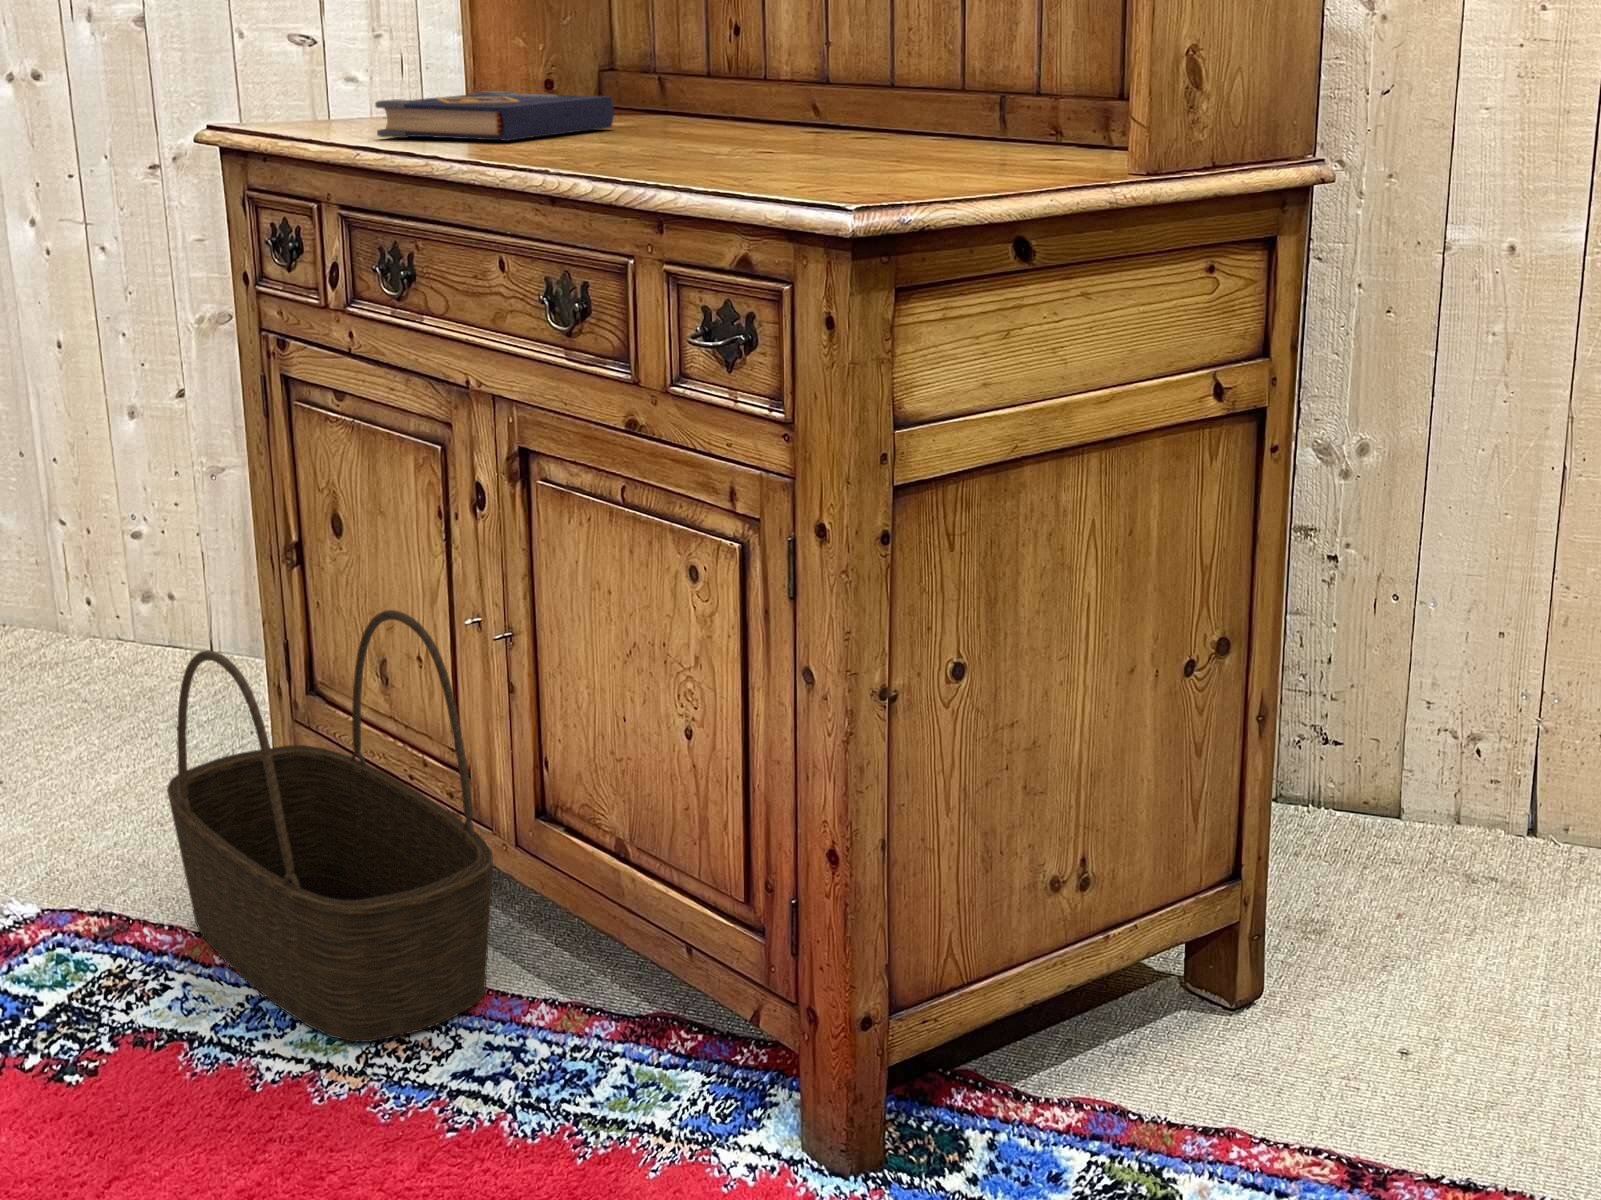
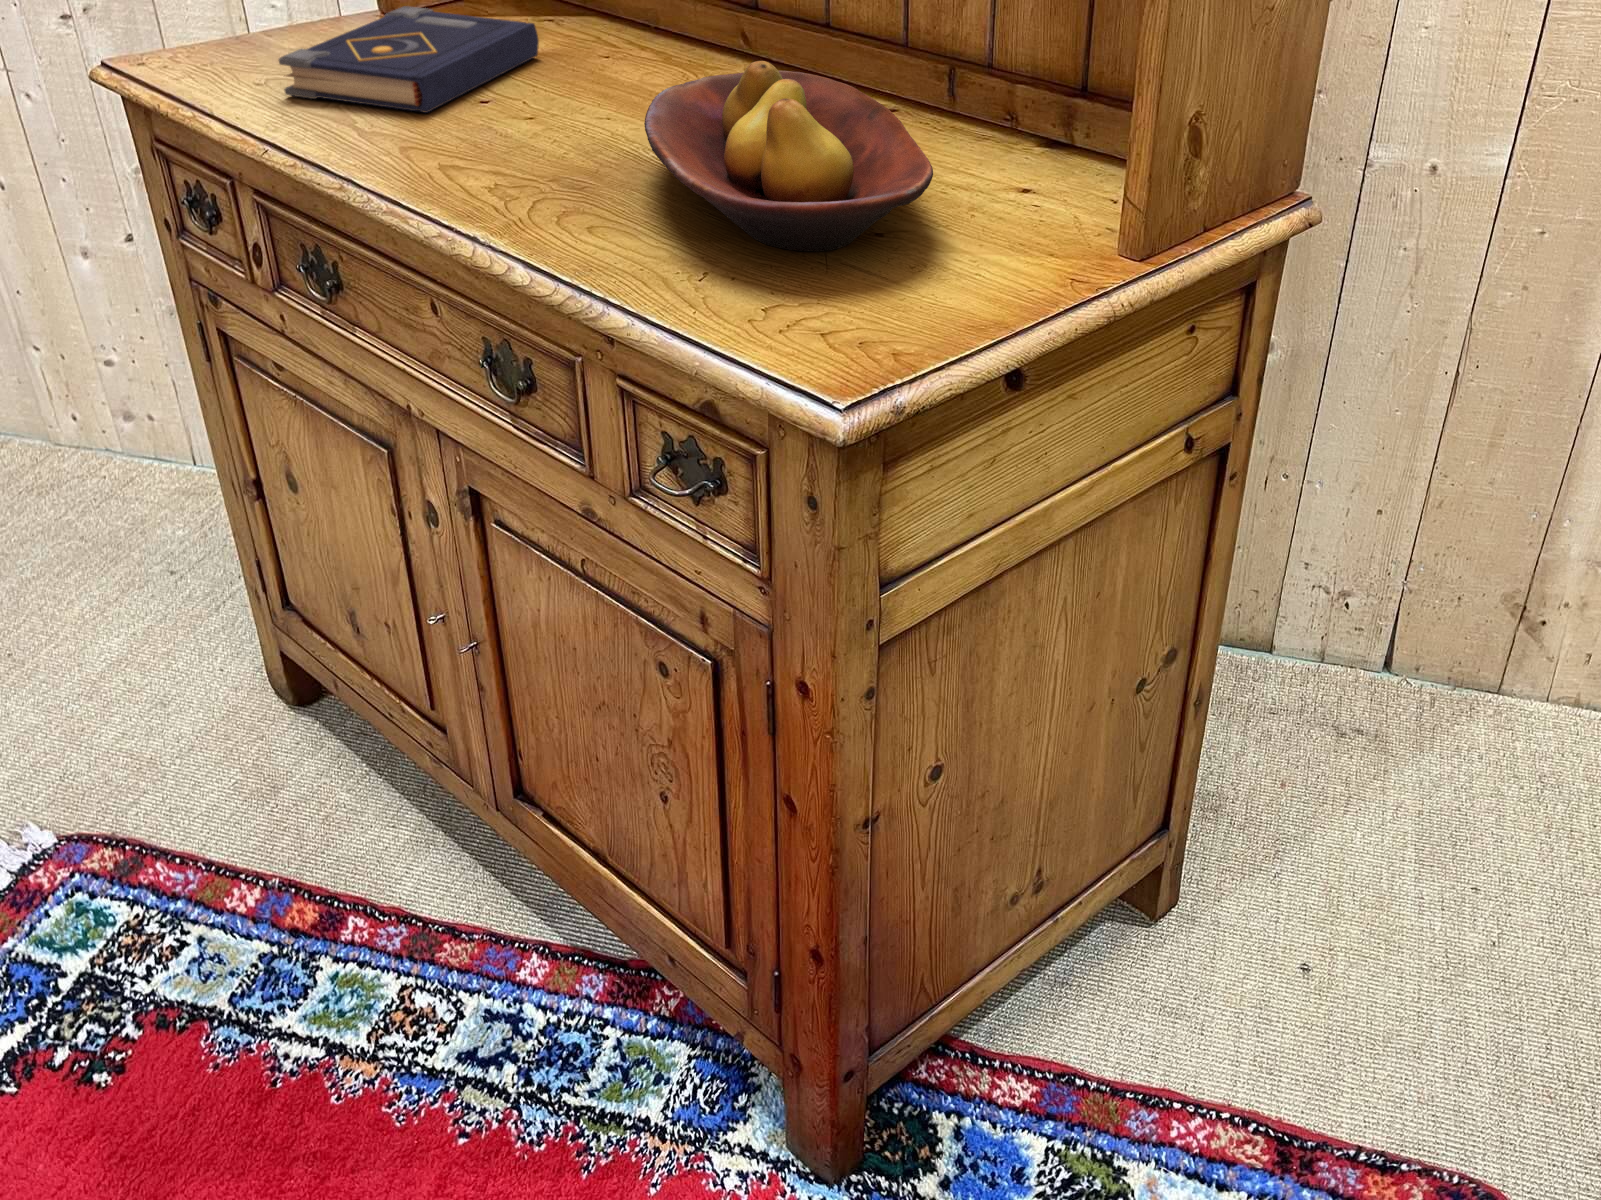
fruit bowl: none [703,48,957,171] -> present [644,61,933,251]
basket: present [167,610,493,1042] -> none [155,594,481,1017]

